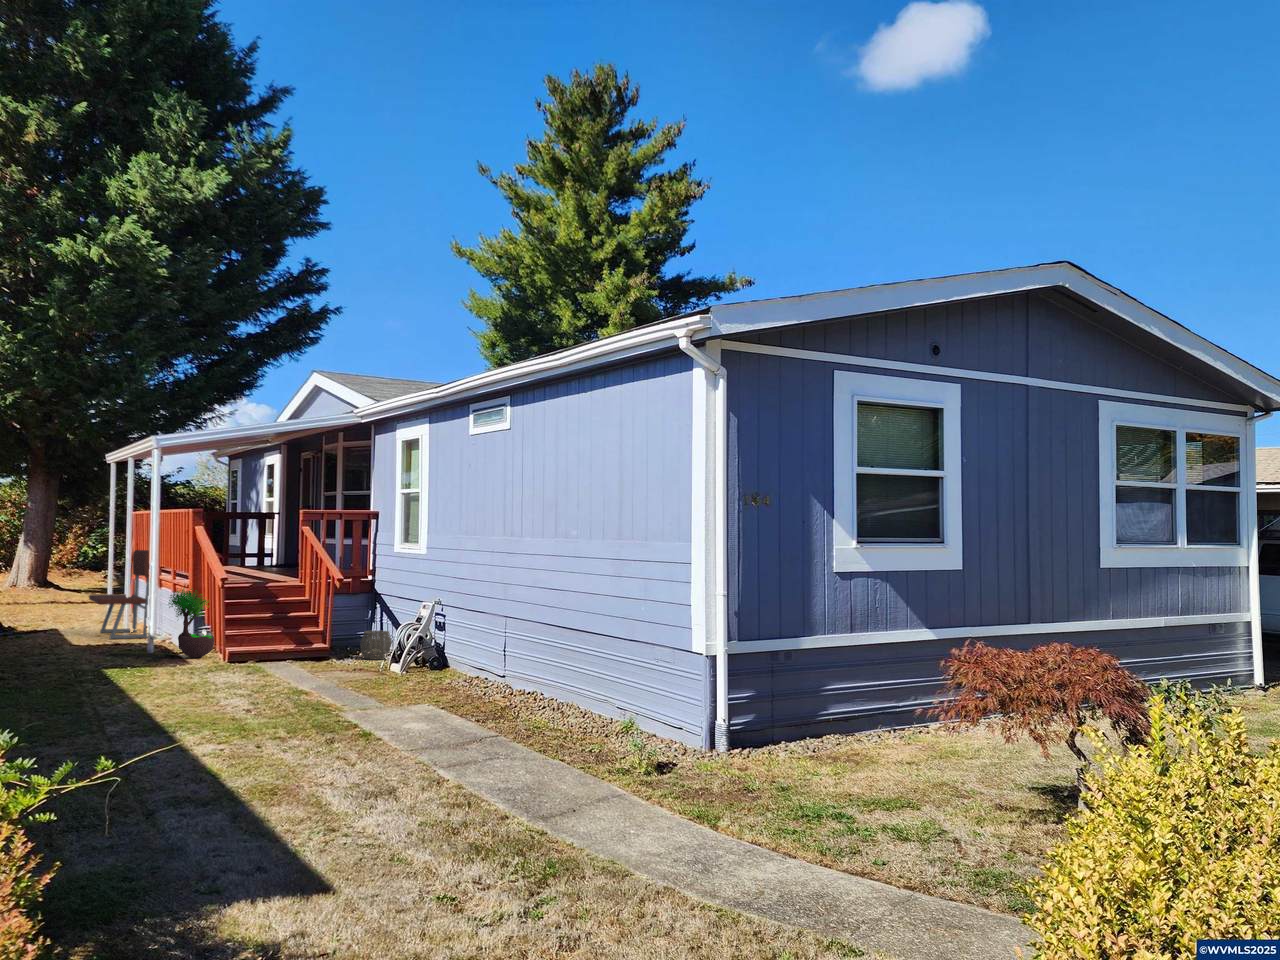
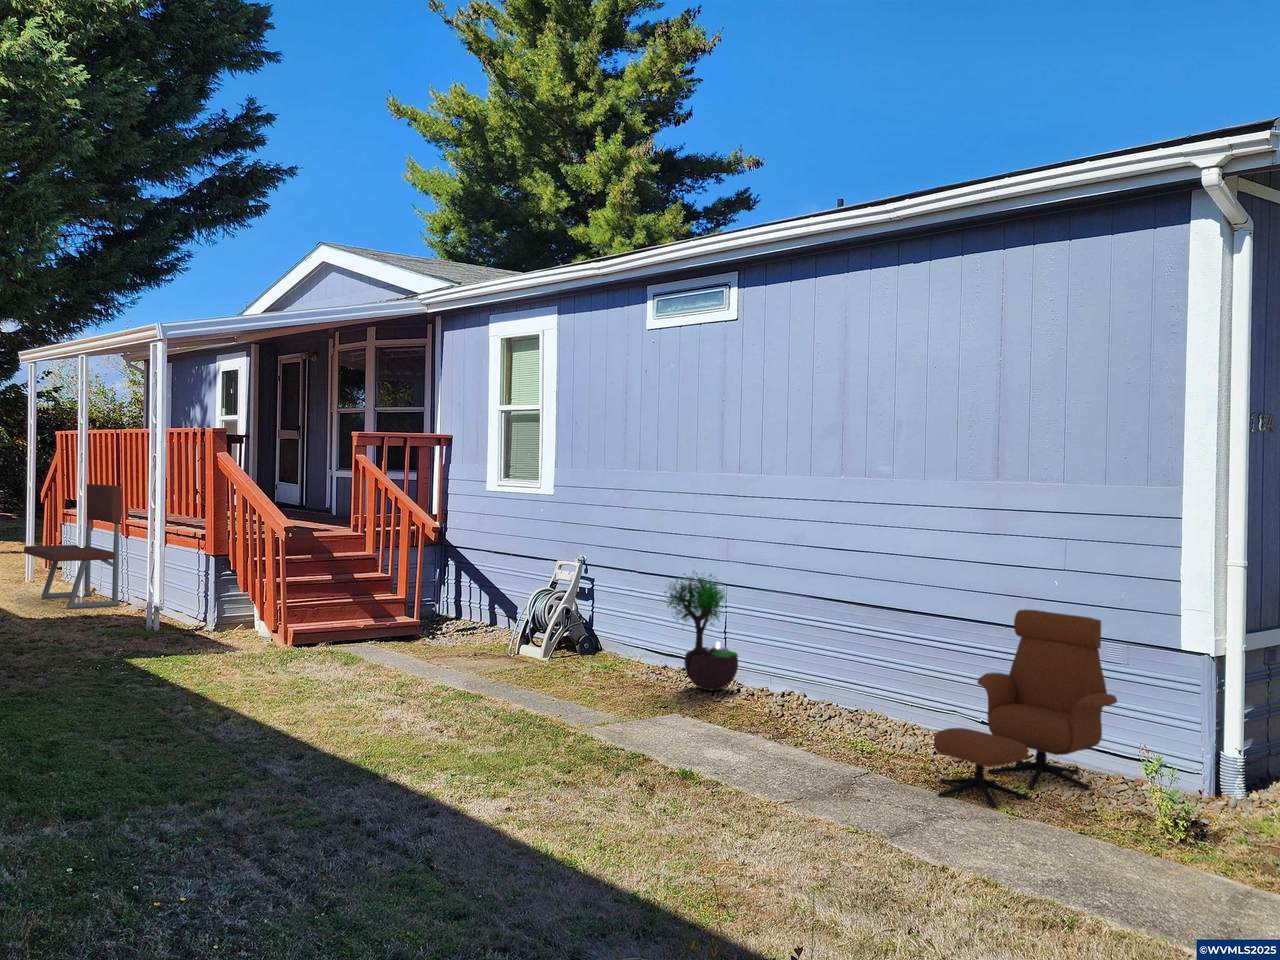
potted tree: present [169,588,214,658] -> present [665,571,738,690]
lounge chair: none [520,628,653,754] -> present [934,610,1117,808]
woven basket: present [360,630,392,660] -> none [452,596,495,636]

